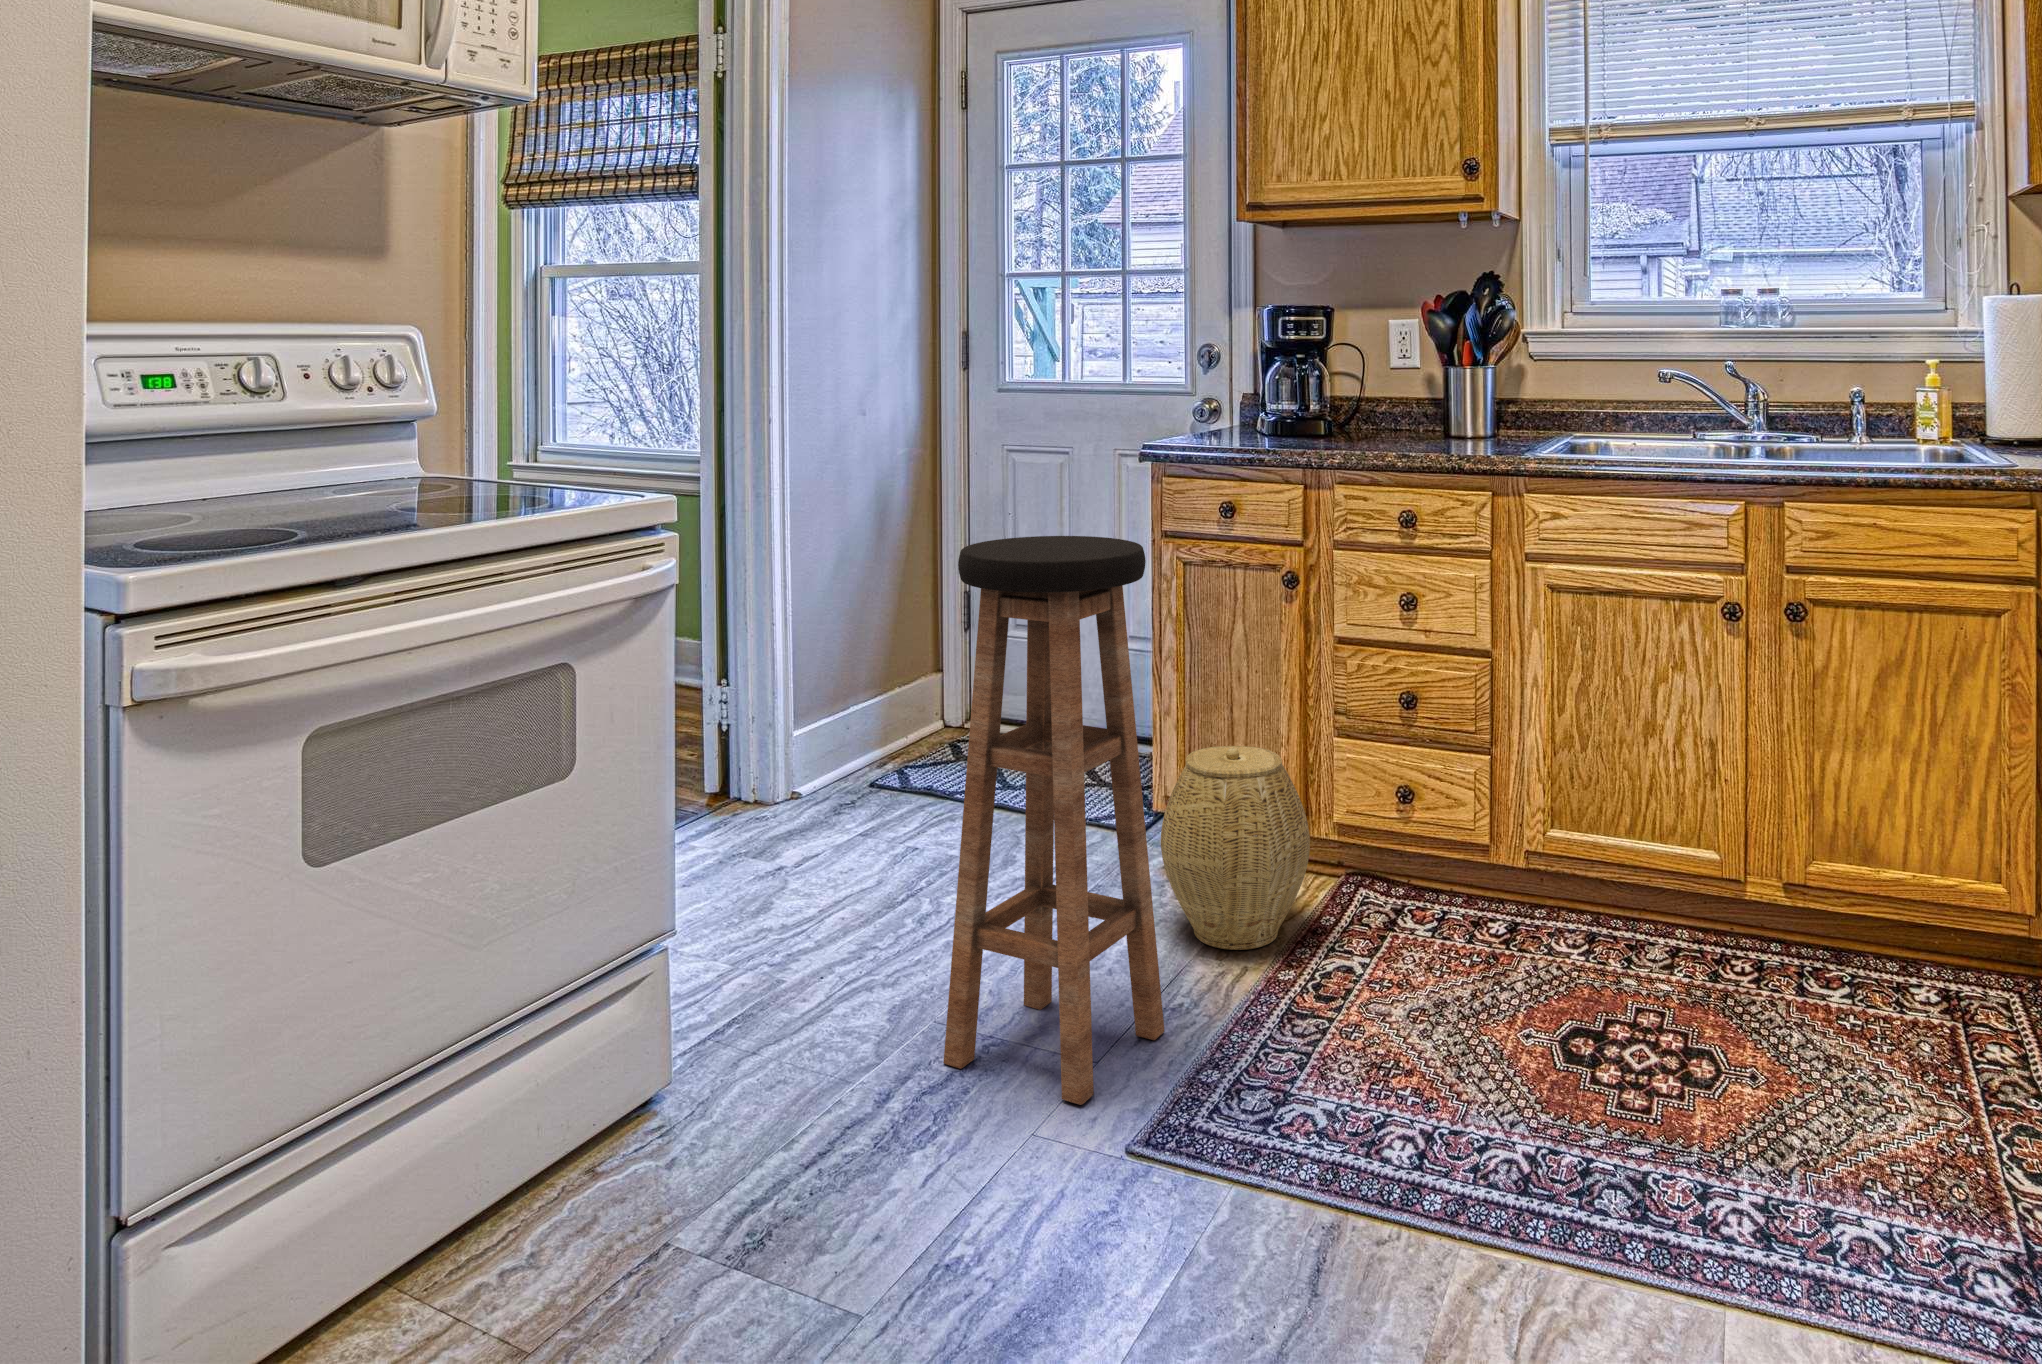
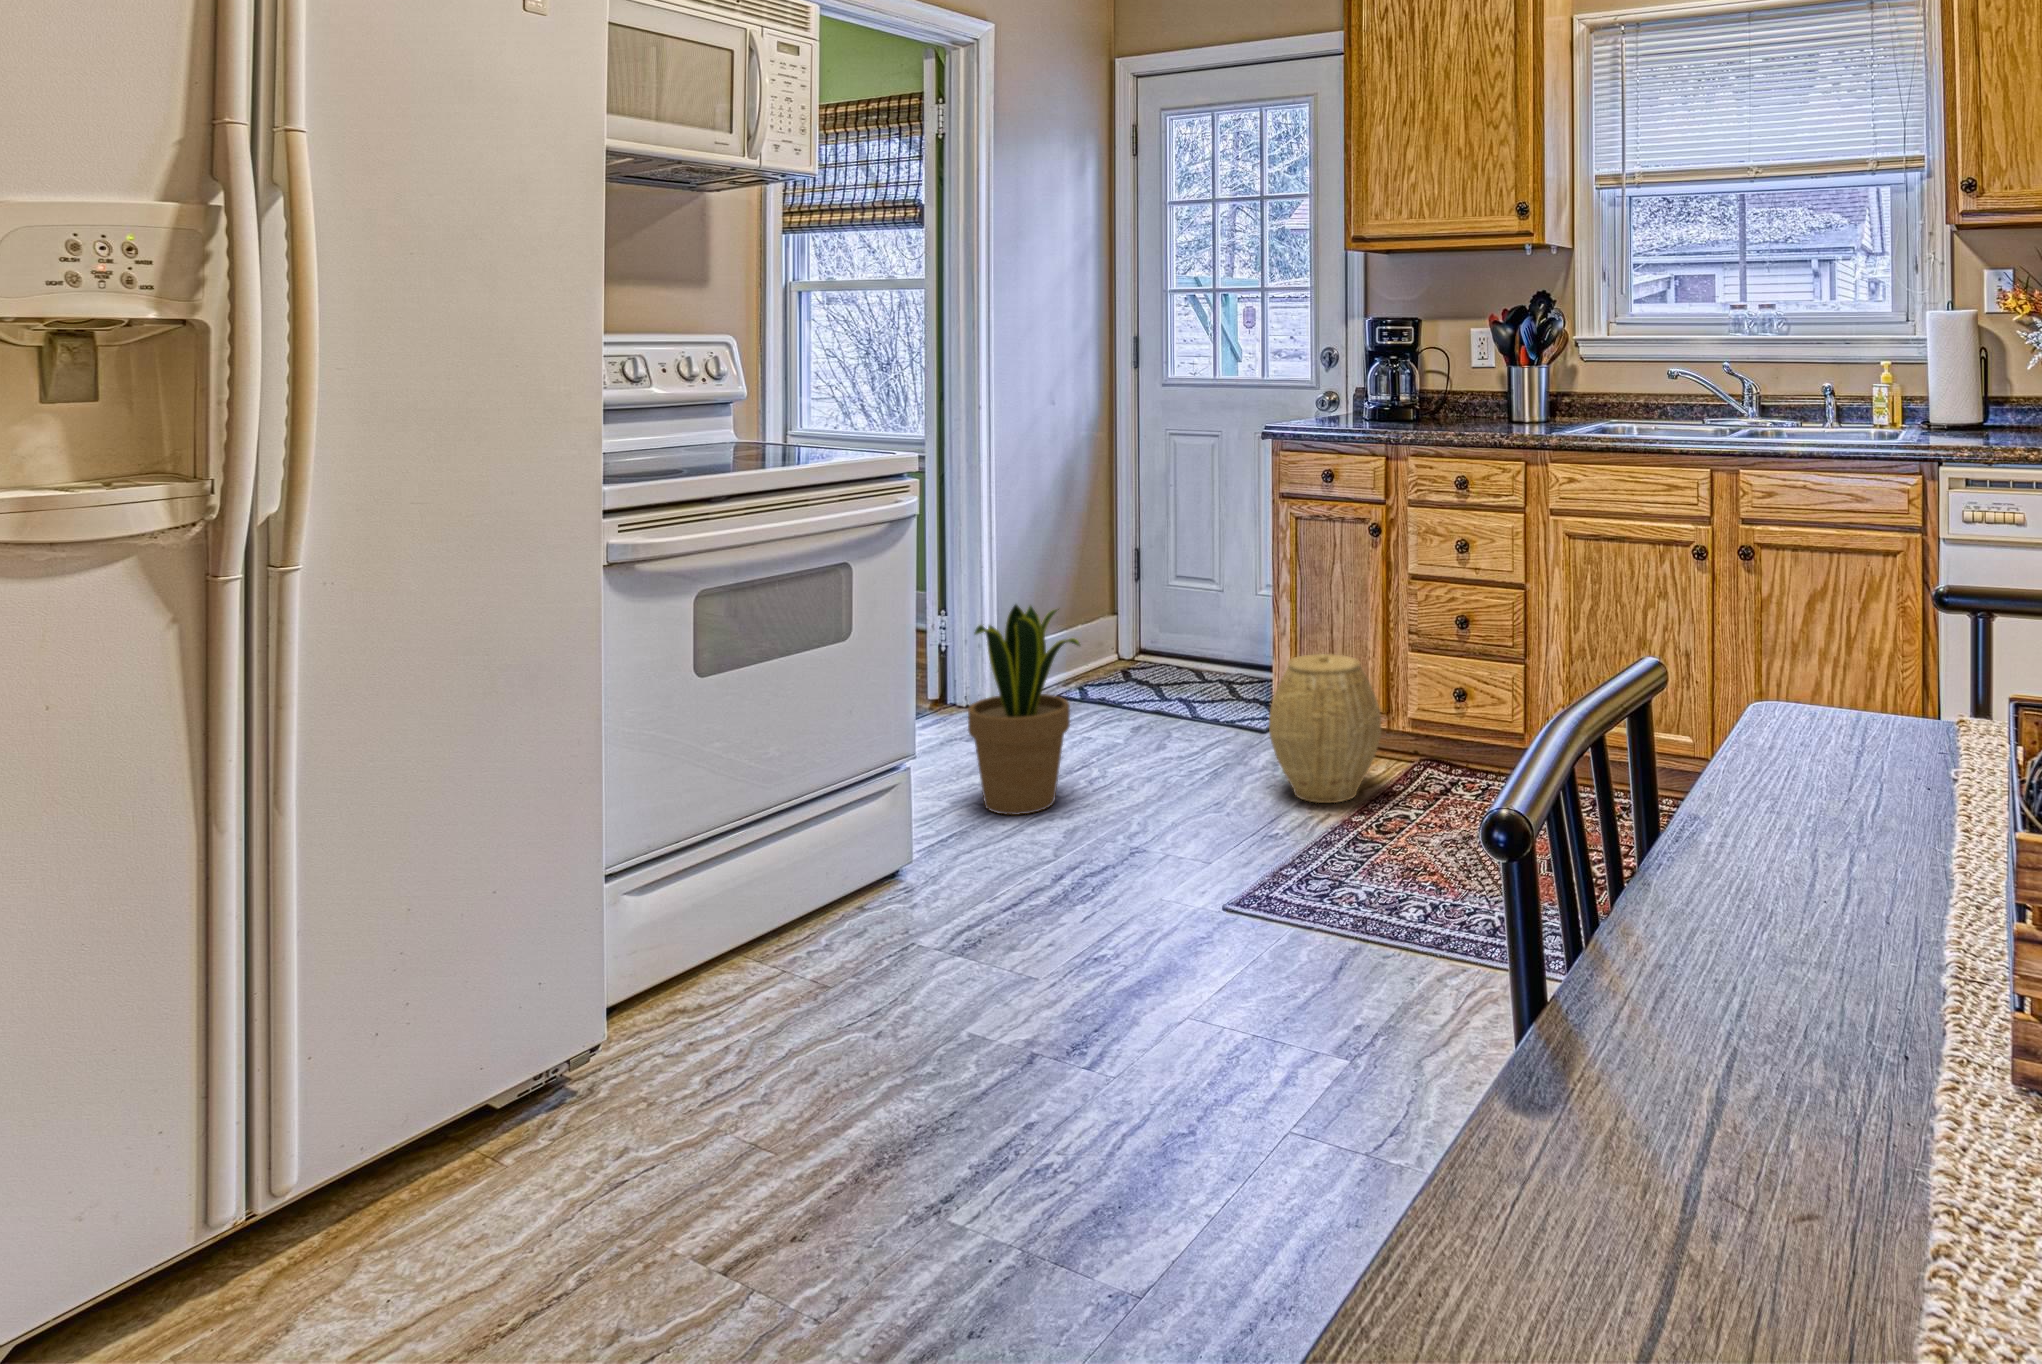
bar stool: present [944,536,1164,1105] -> none [1101,489,1260,884]
potted plant: none [755,689,911,983] -> present [968,605,1080,815]

